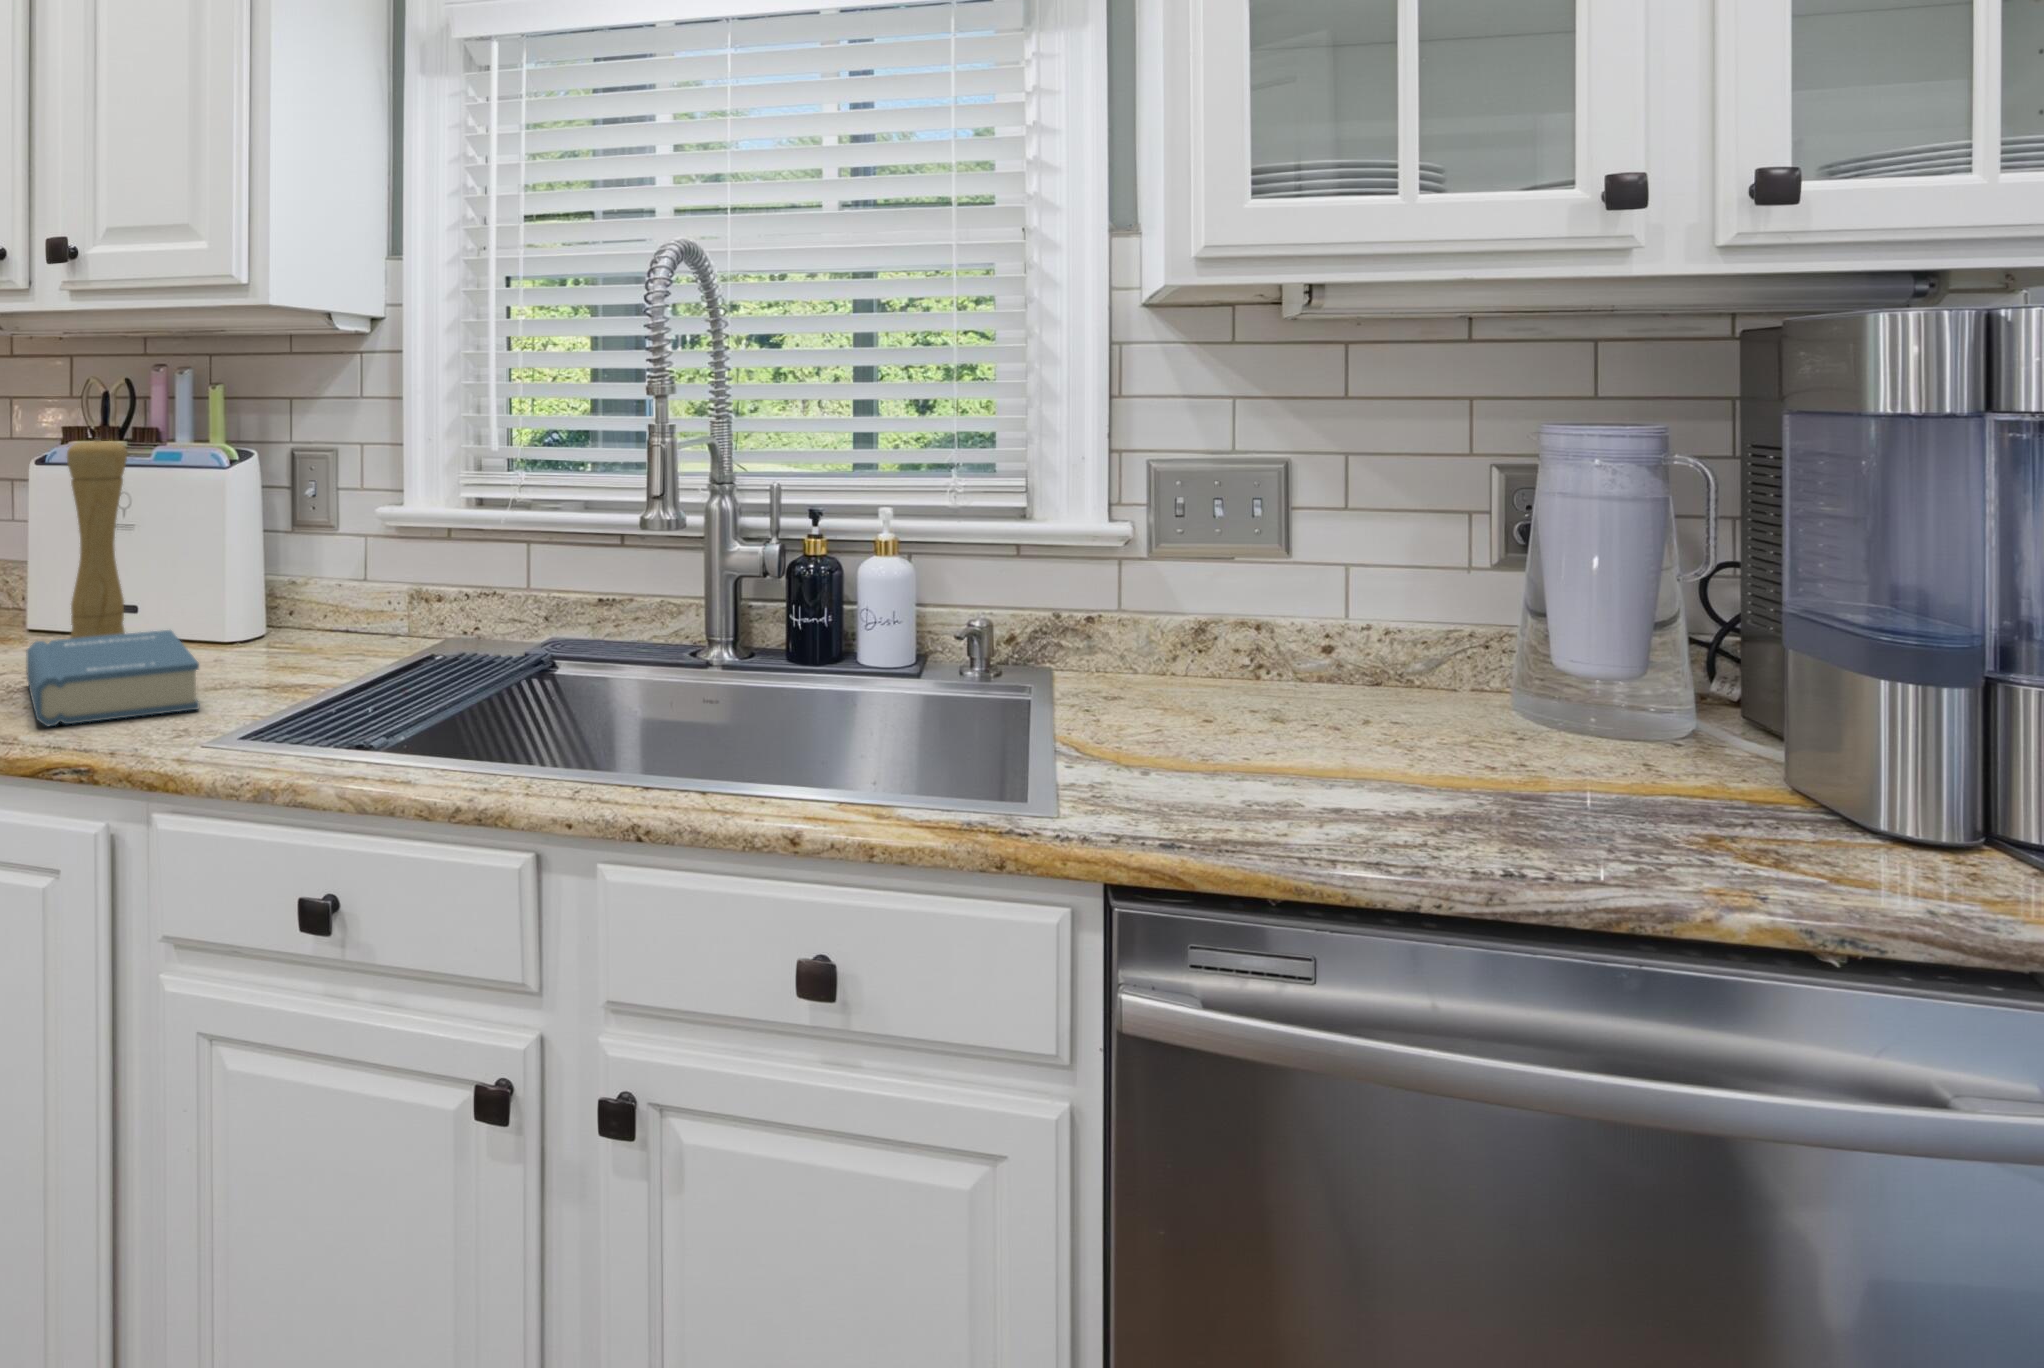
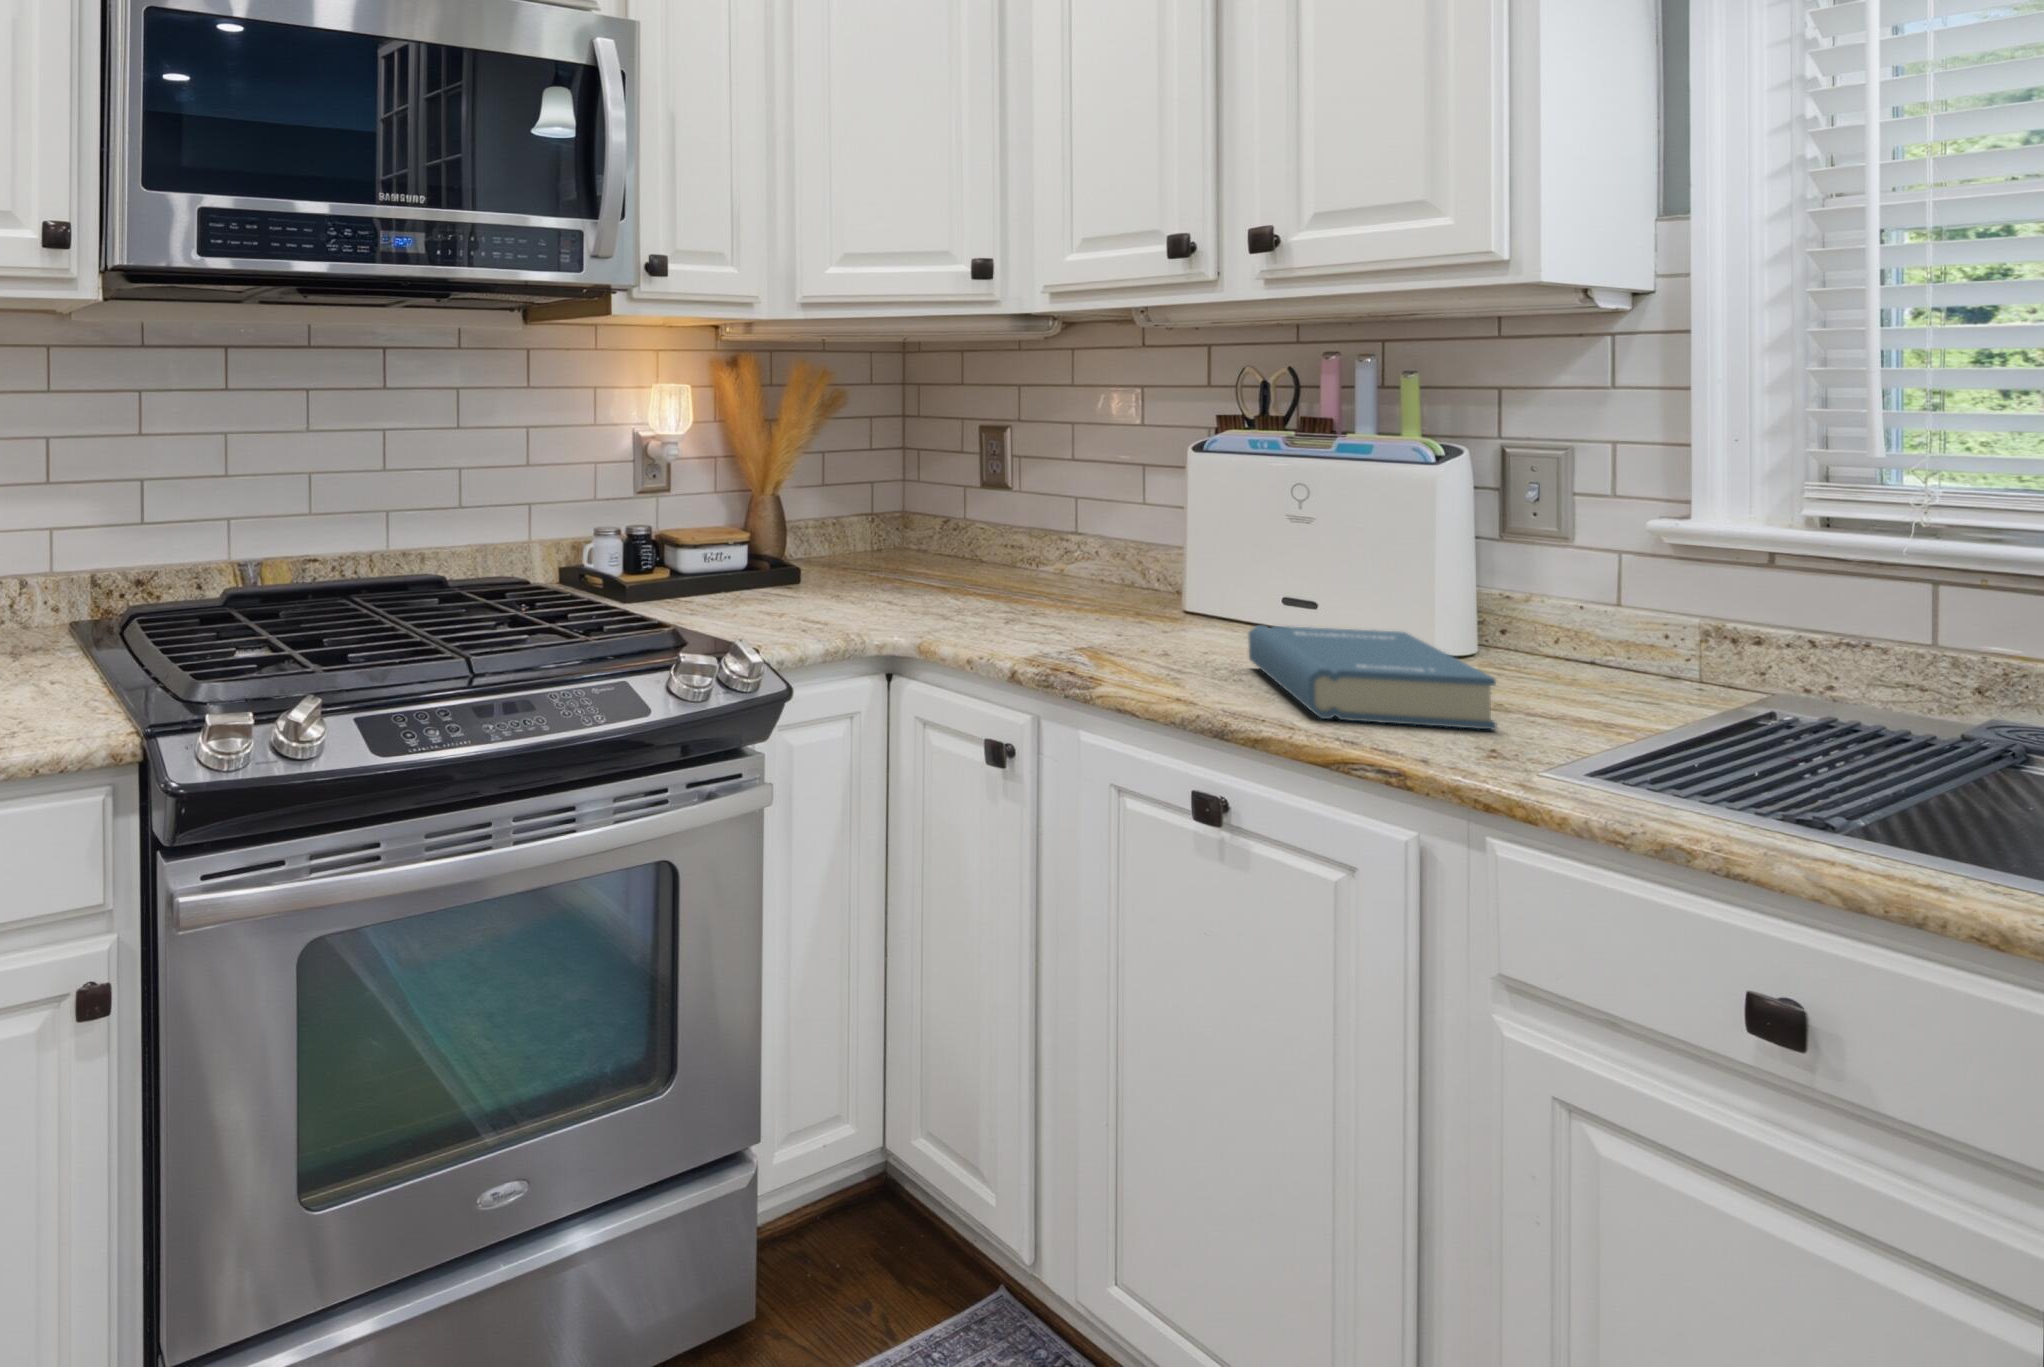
pepper mill: present [67,437,127,638] -> none [1264,425,1330,652]

